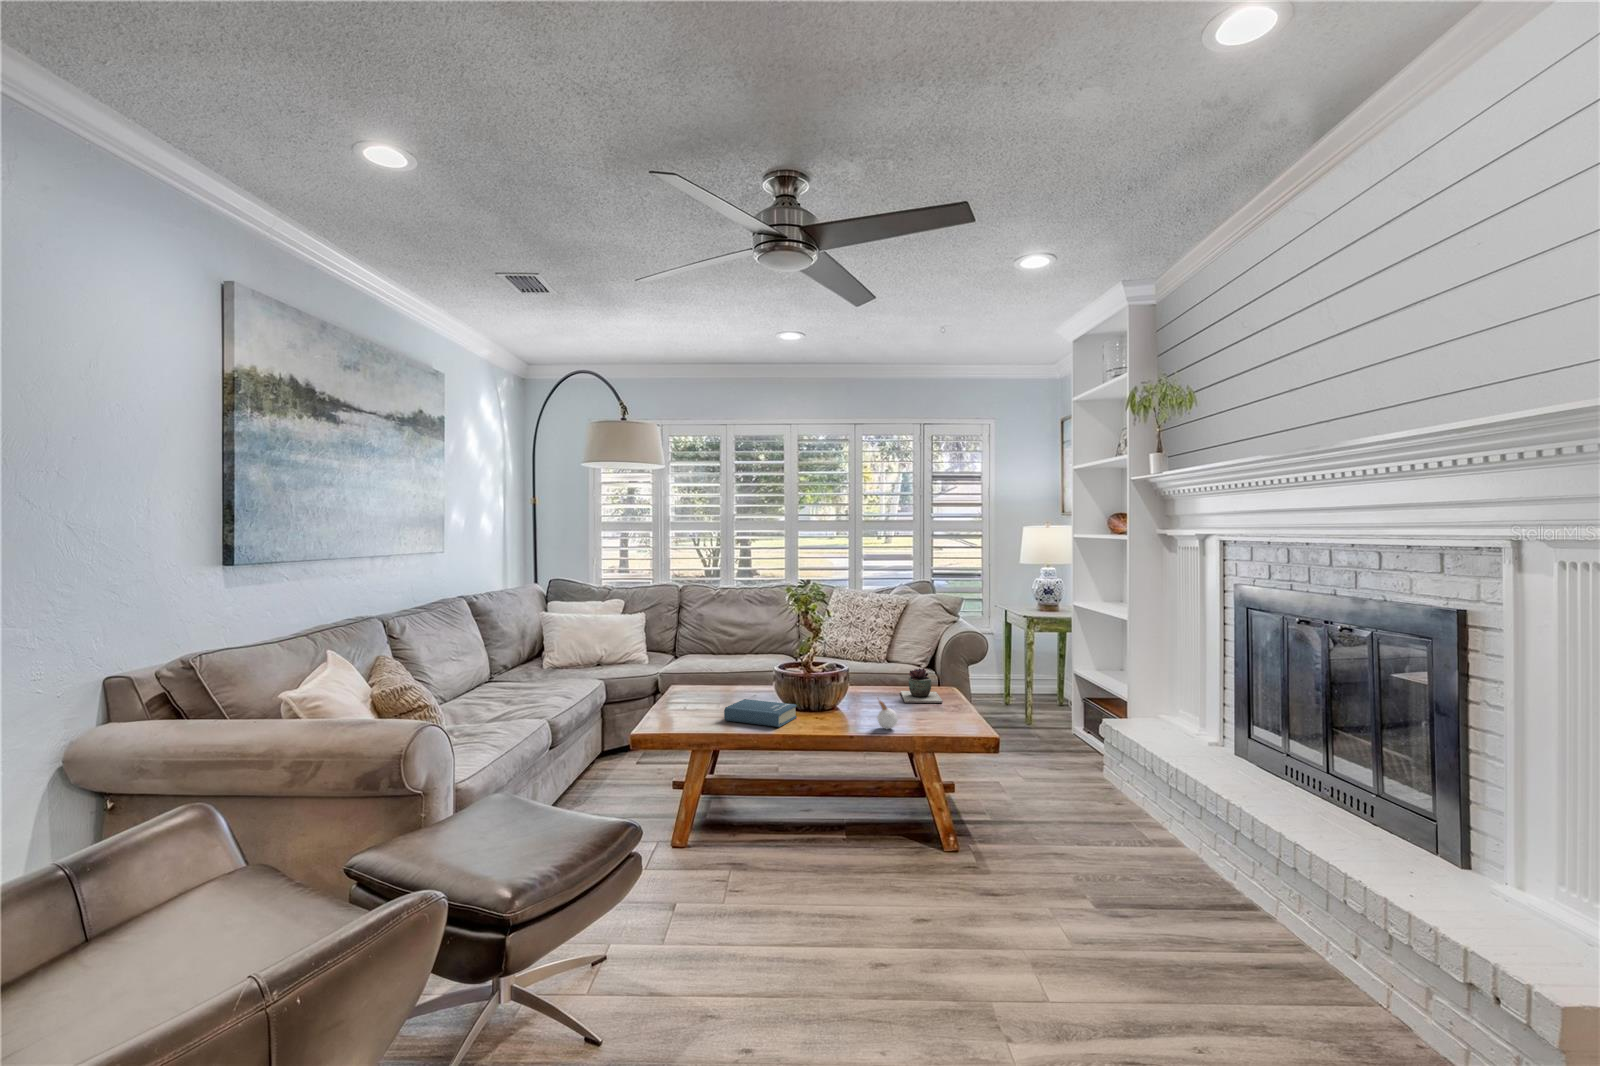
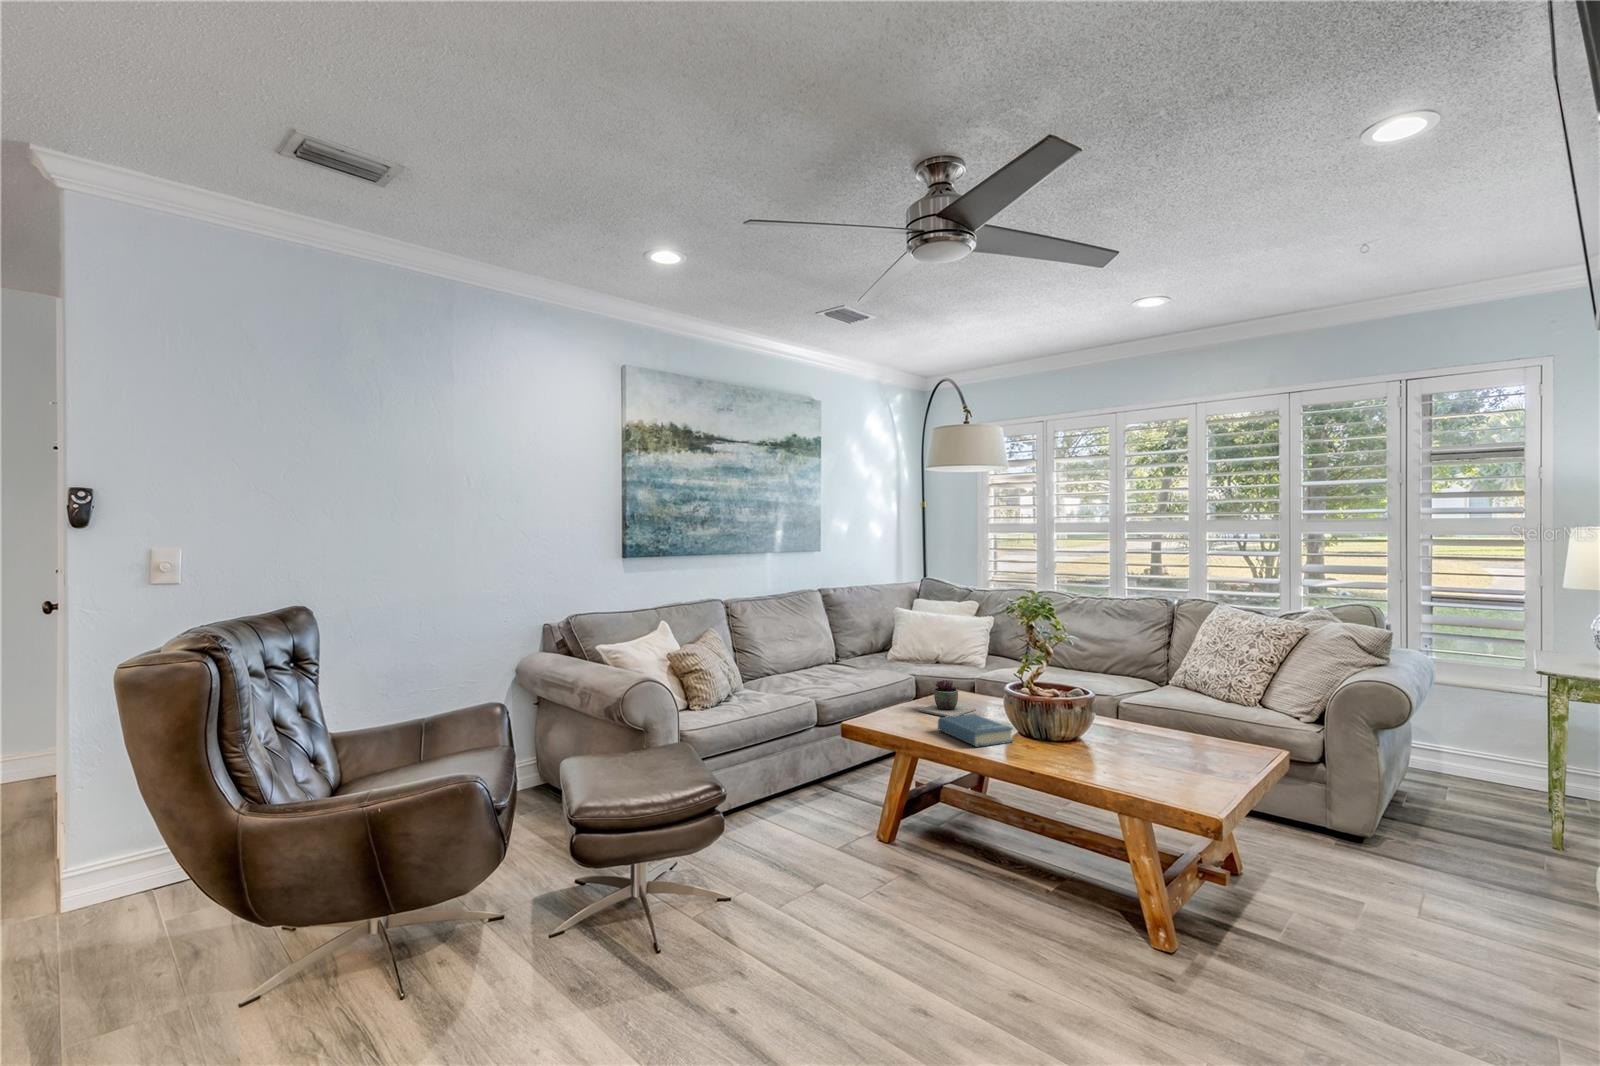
succulent plant: present [901,668,943,703] -> present [919,680,976,717]
candle: present [877,700,898,729] -> none [1077,730,1103,775]

